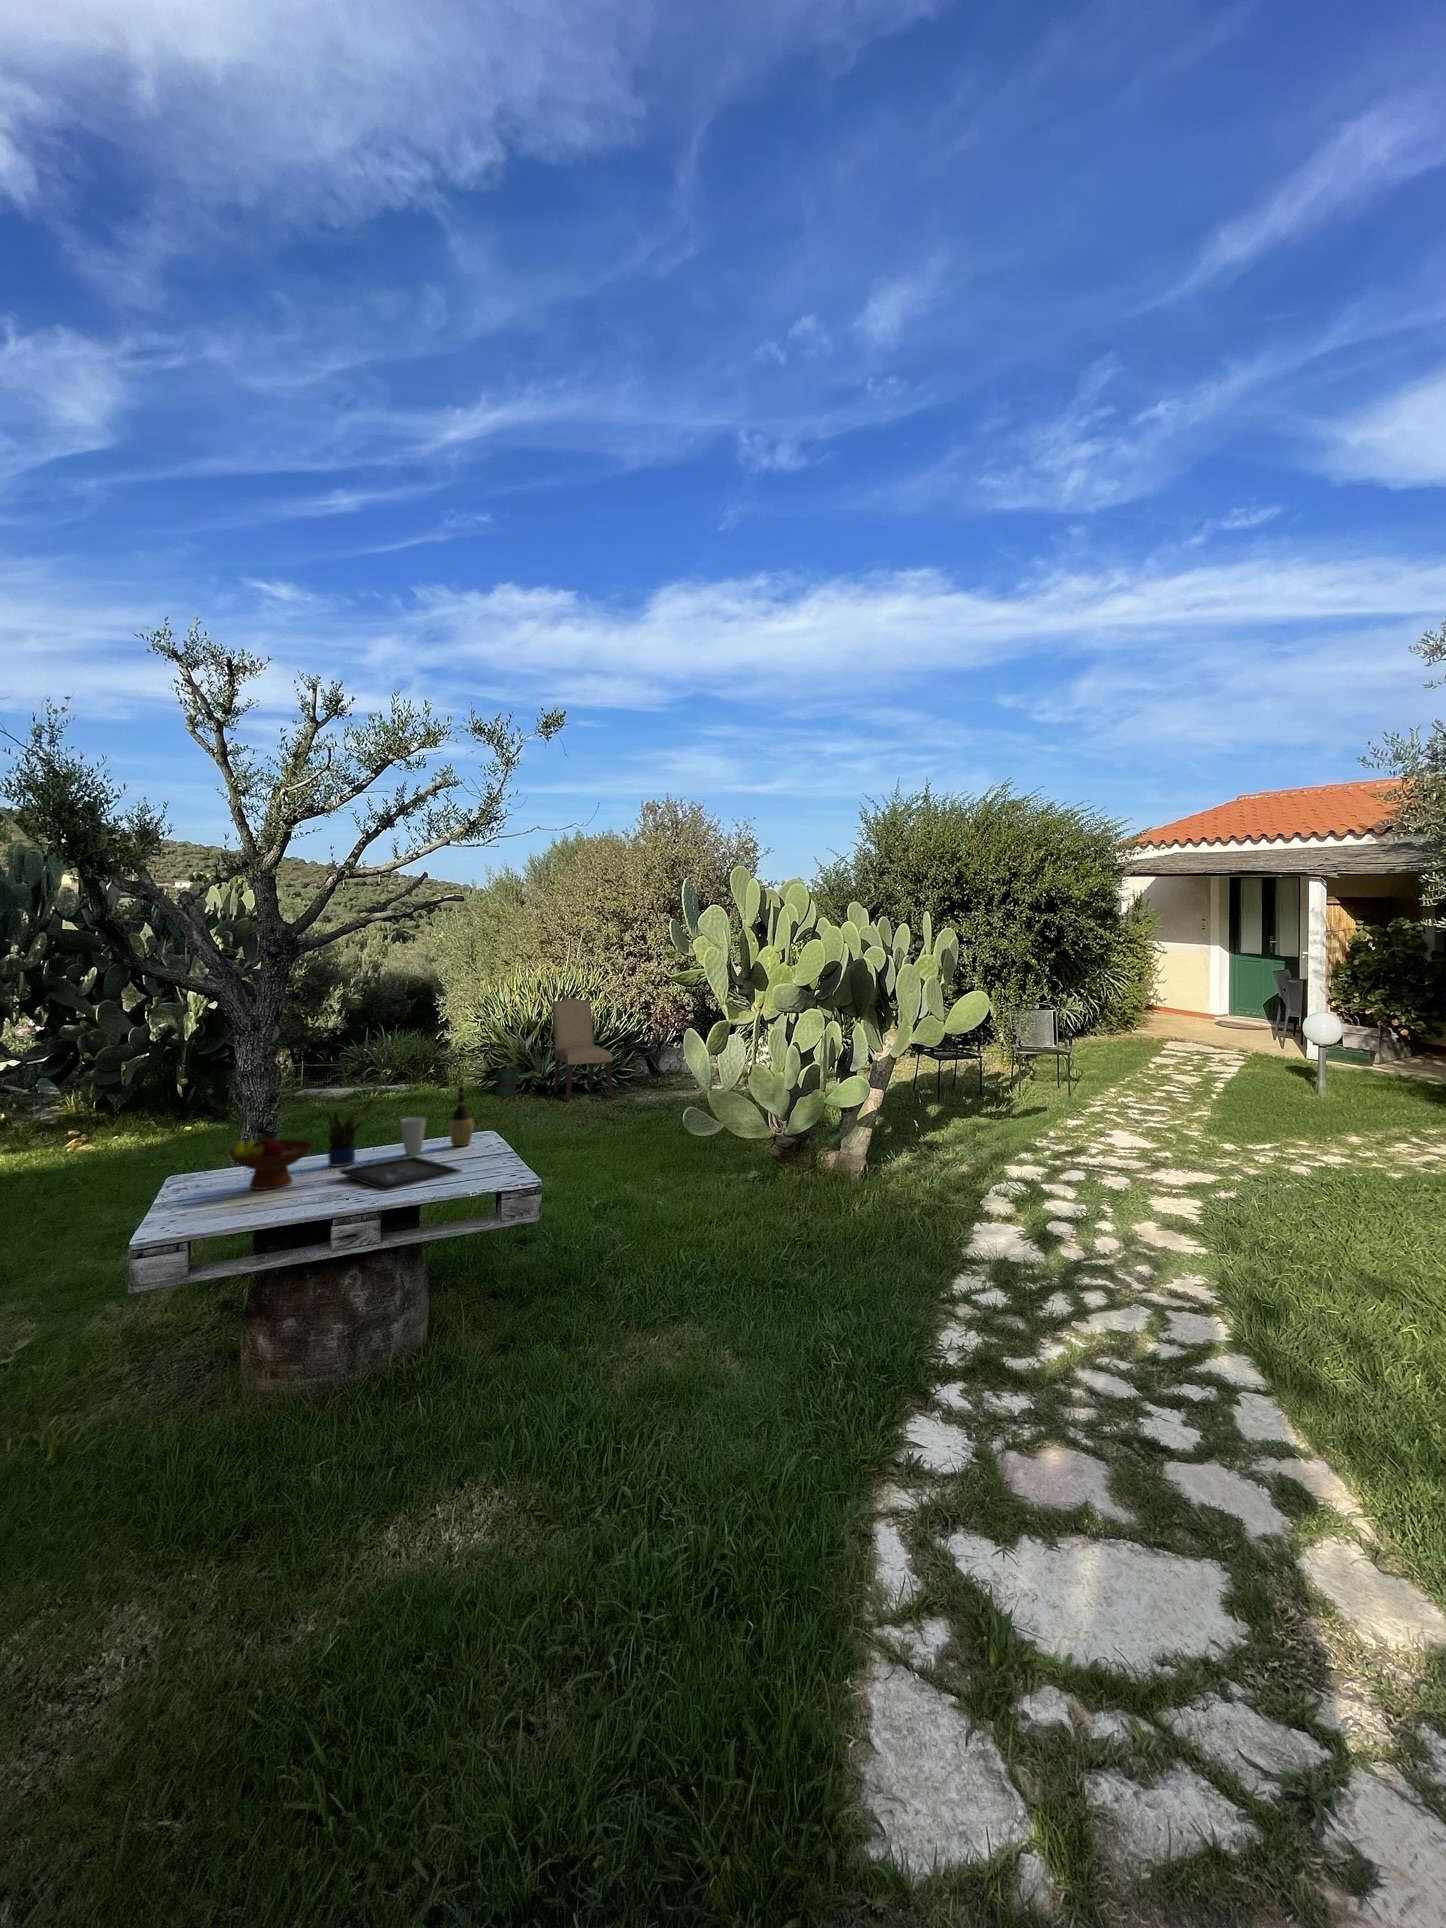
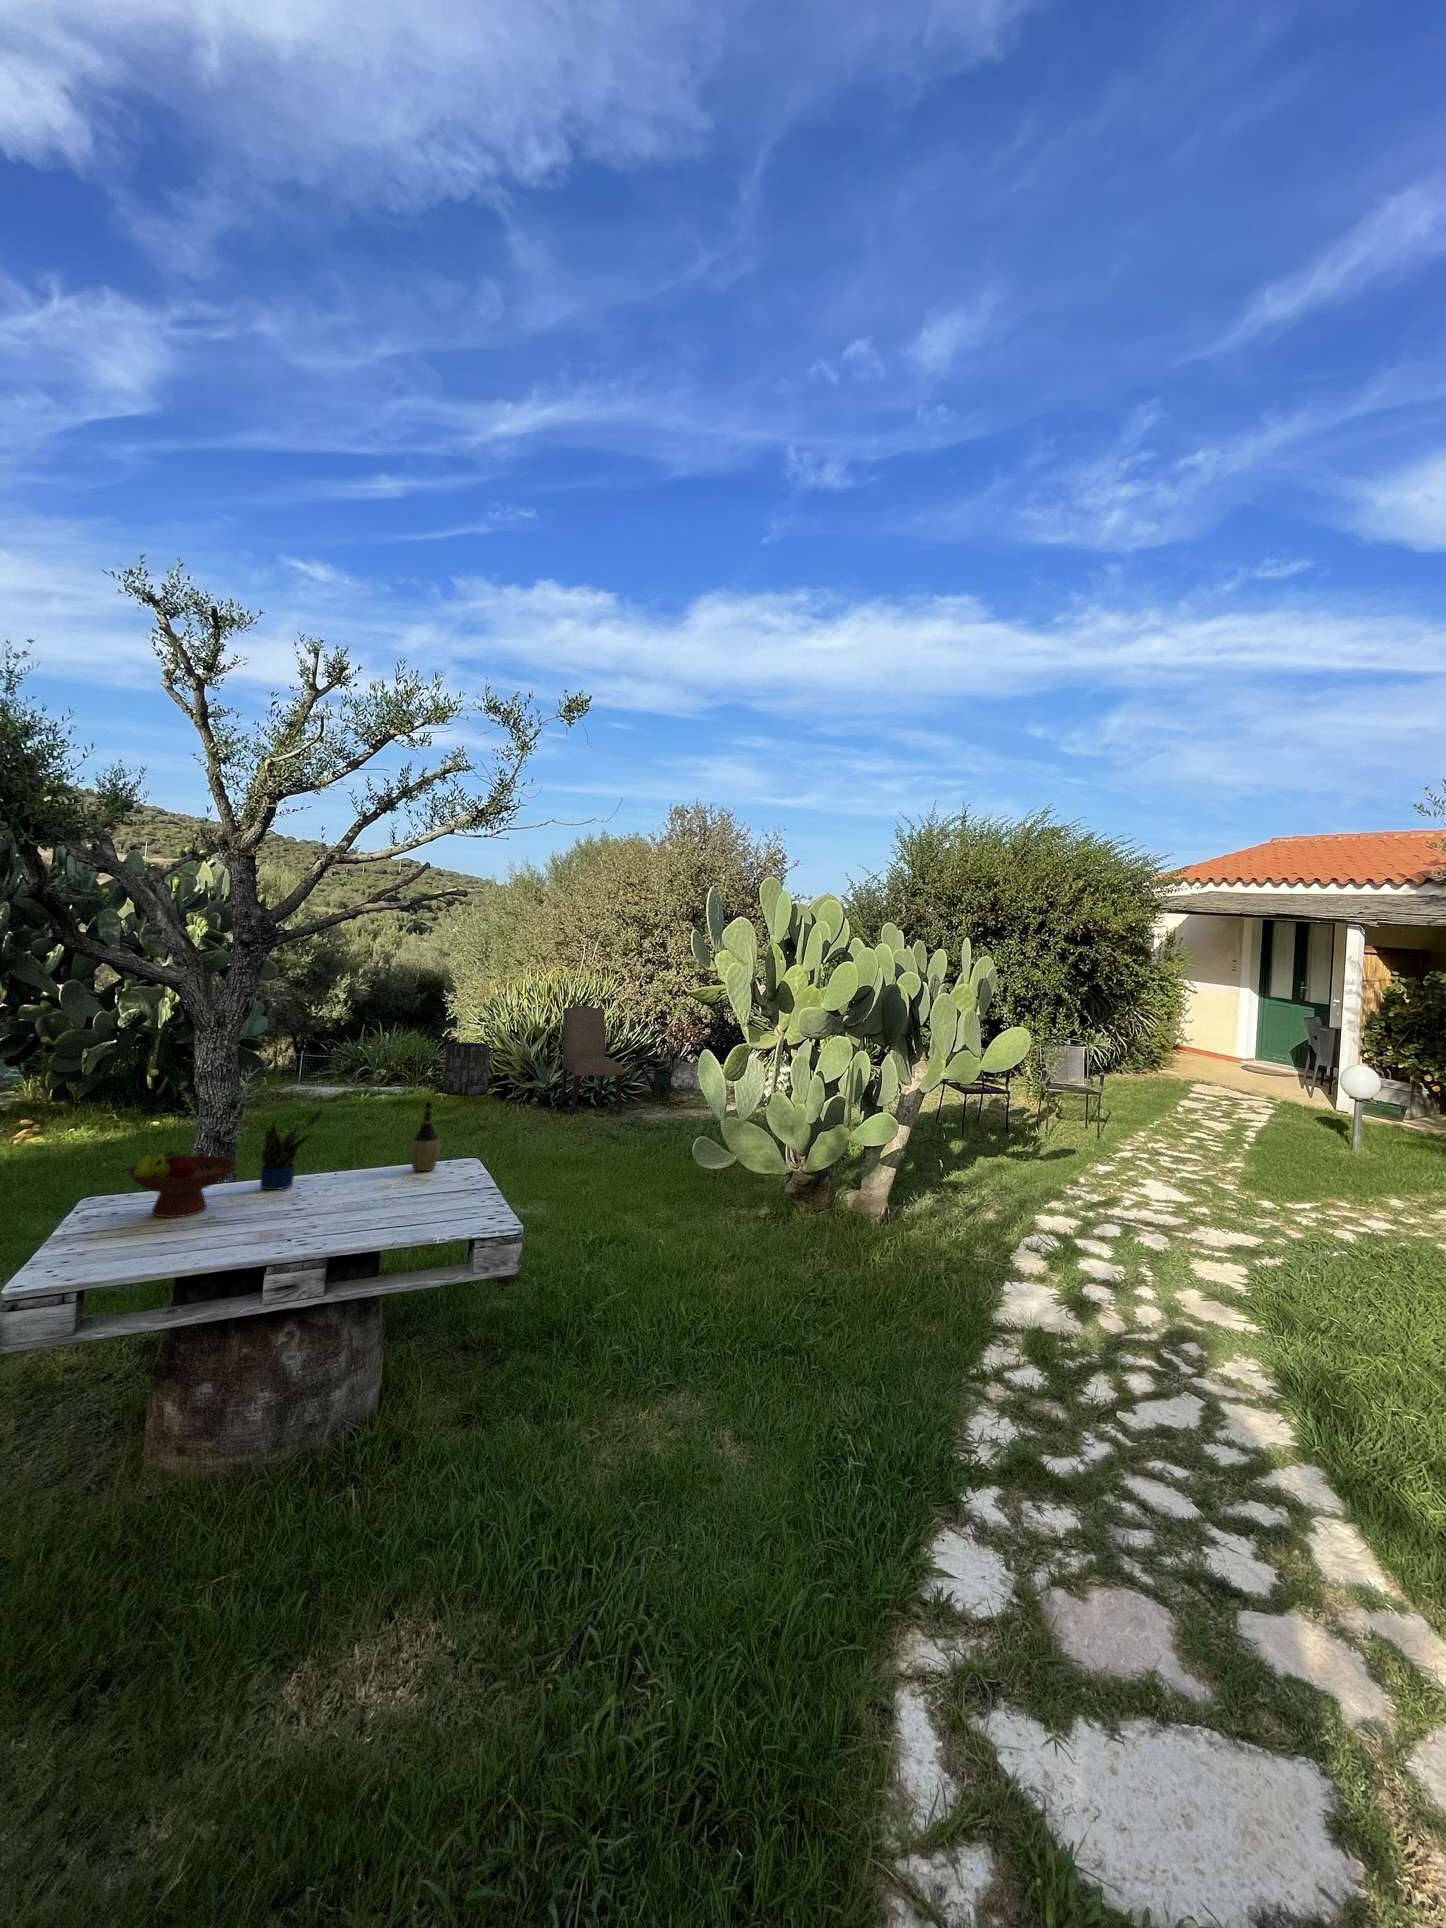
side table: none [443,1040,484,1090] -> present [443,1042,490,1095]
watering can: present [495,1063,523,1096] -> present [639,1067,677,1097]
cup: present [400,1117,426,1155] -> none [352,1135,384,1180]
tray: present [340,1156,461,1190] -> none [265,1182,413,1229]

